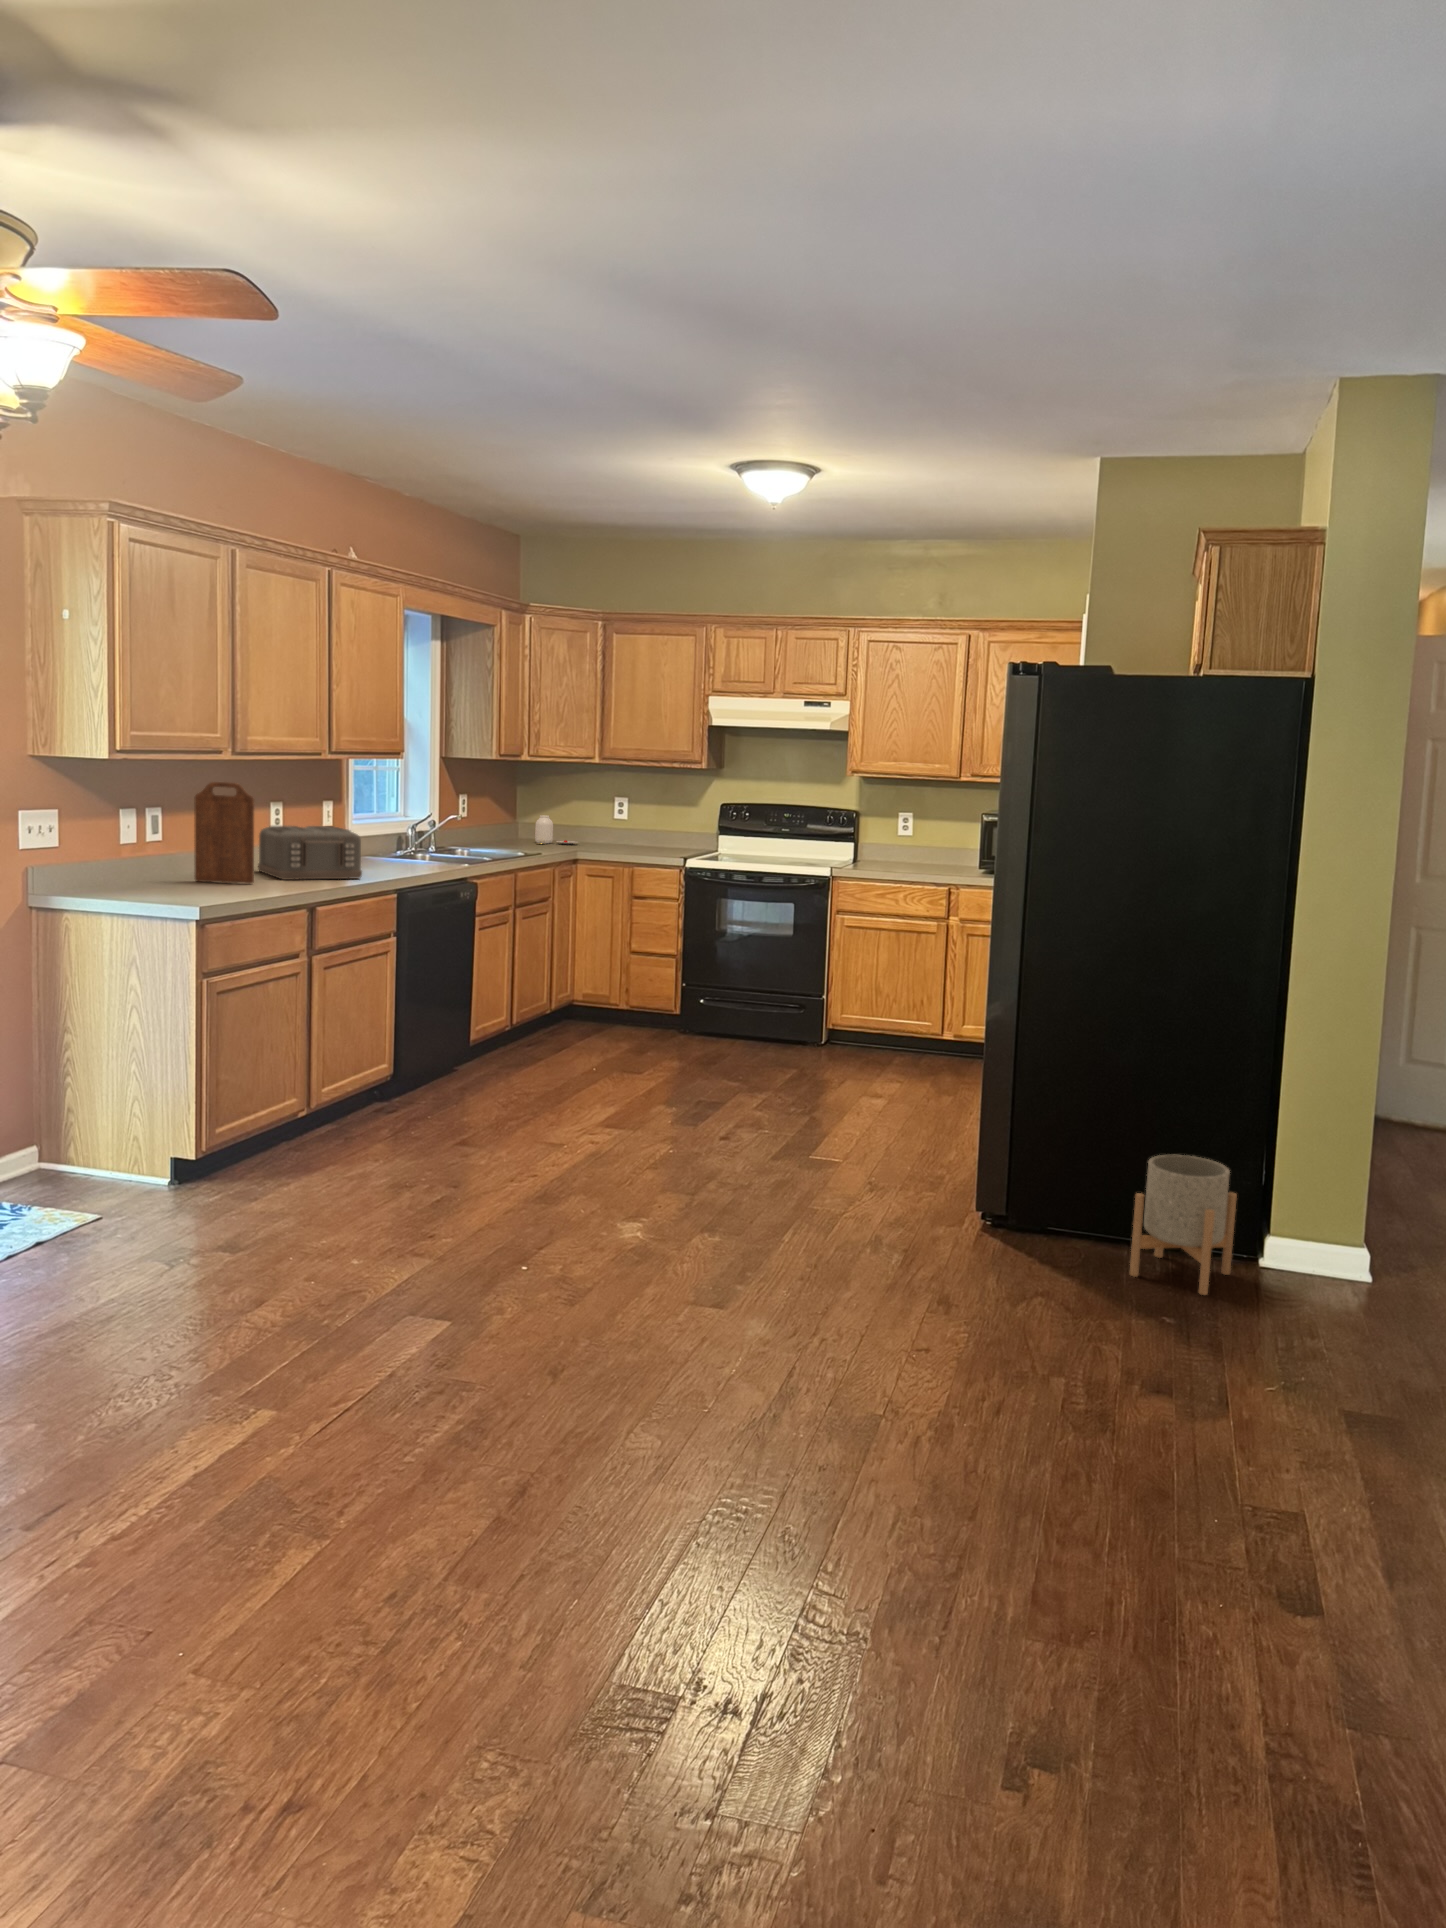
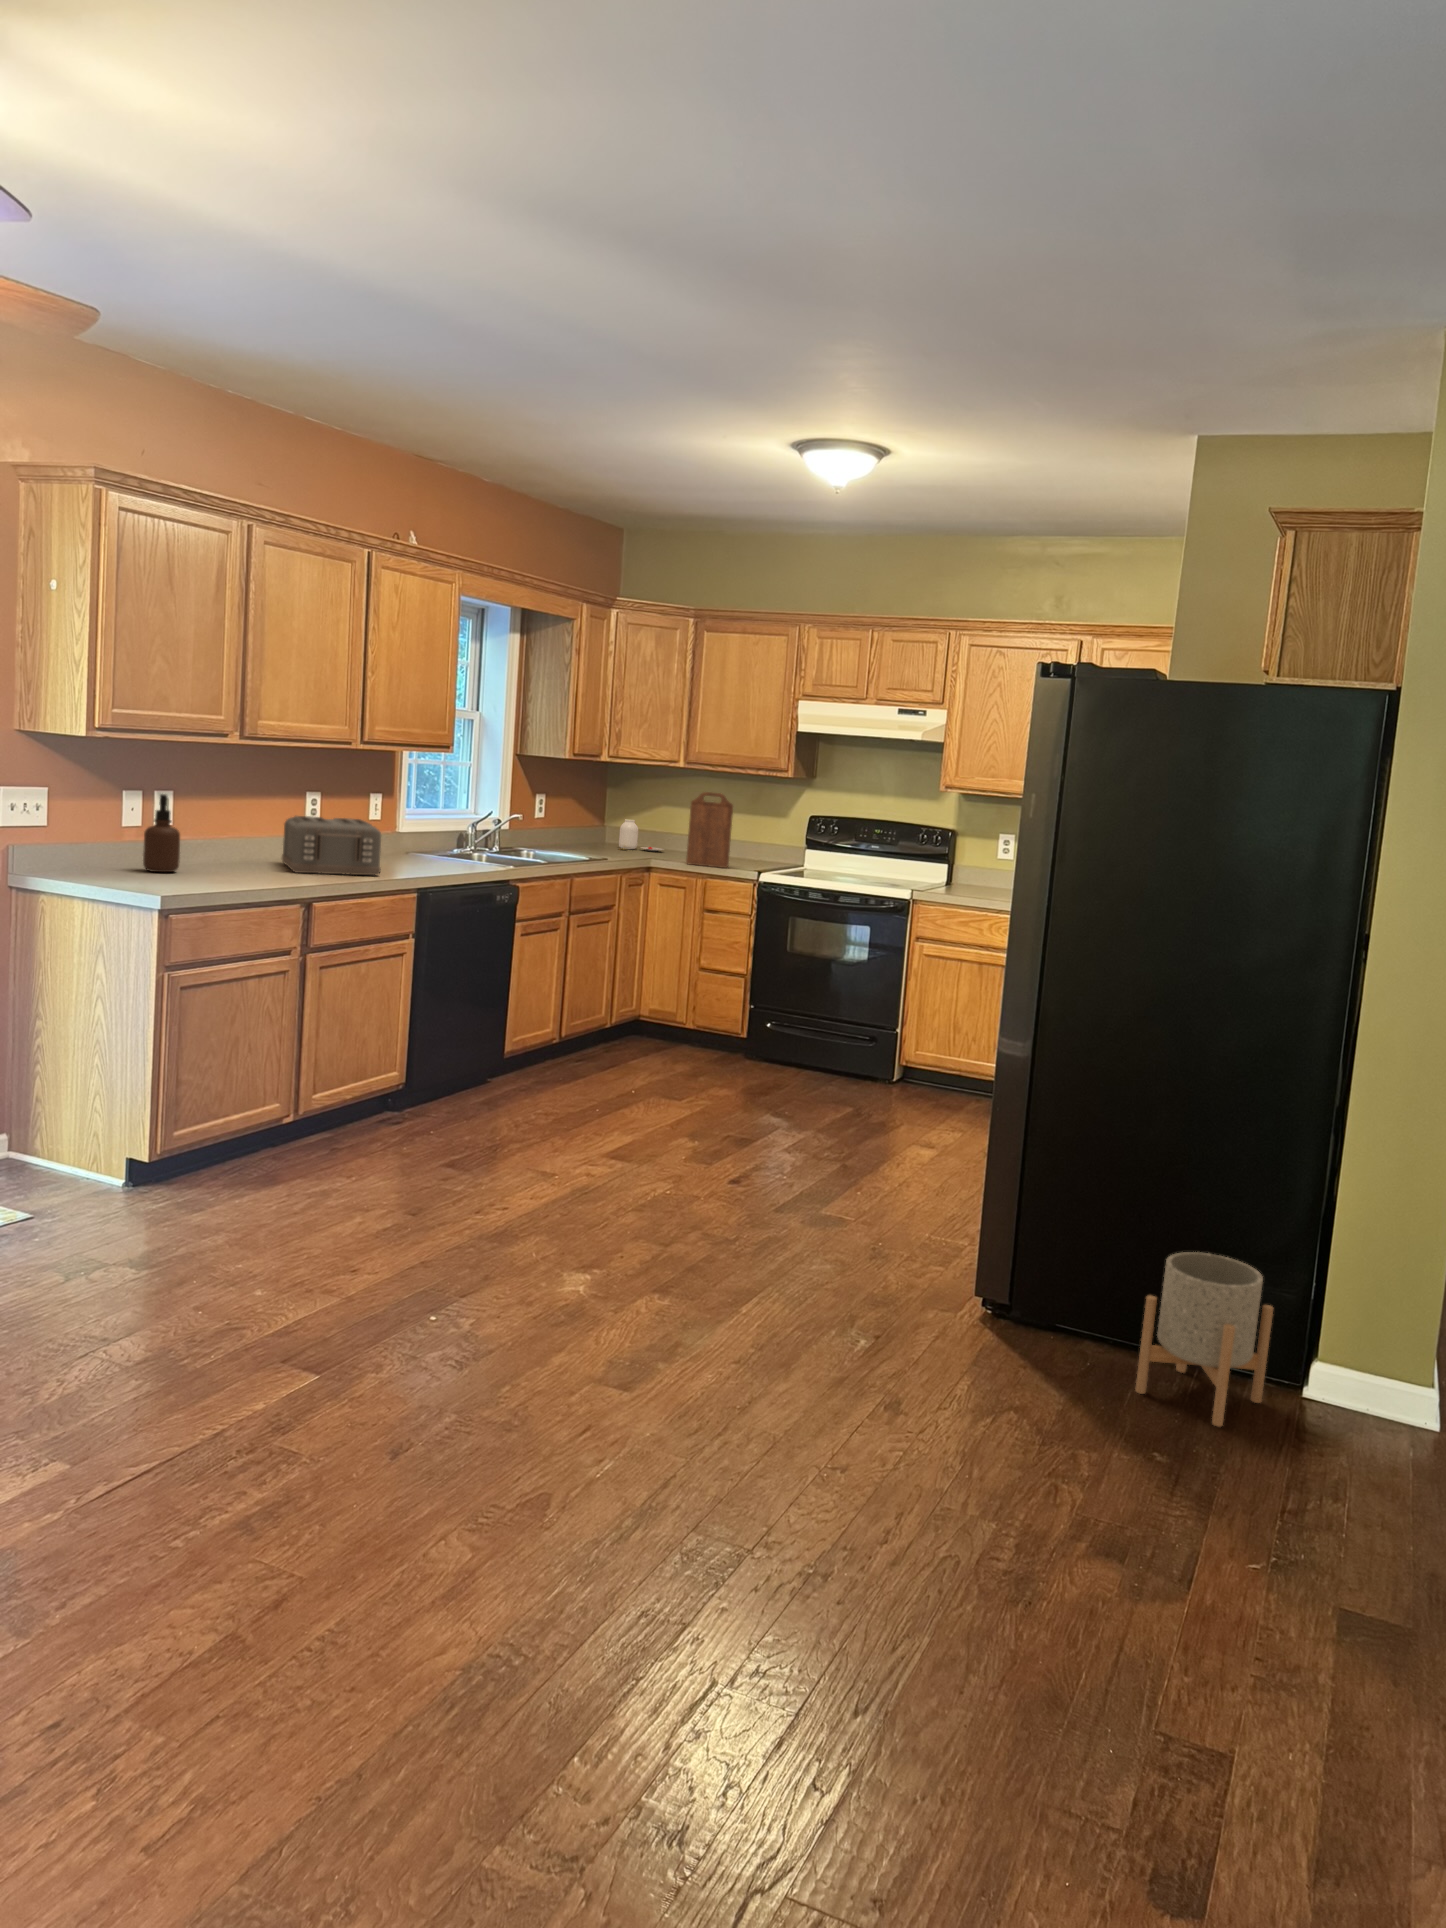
cutting board: present [194,782,254,884] -> present [686,792,733,868]
soap dispenser: none [145,811,180,886] -> present [143,794,180,872]

